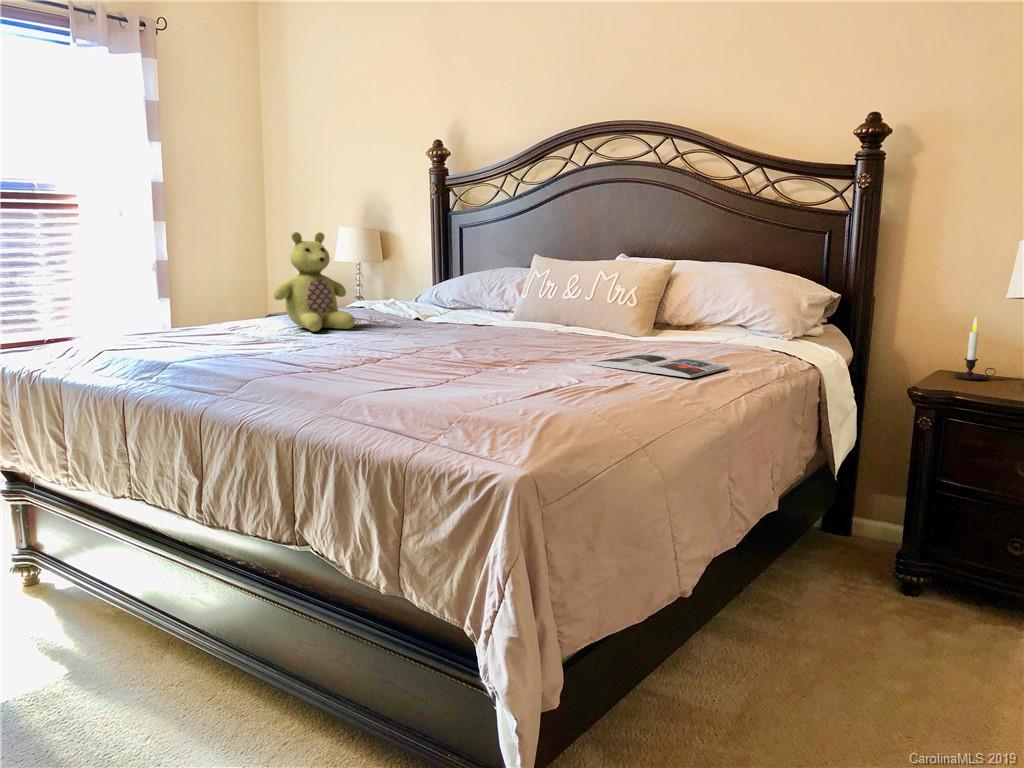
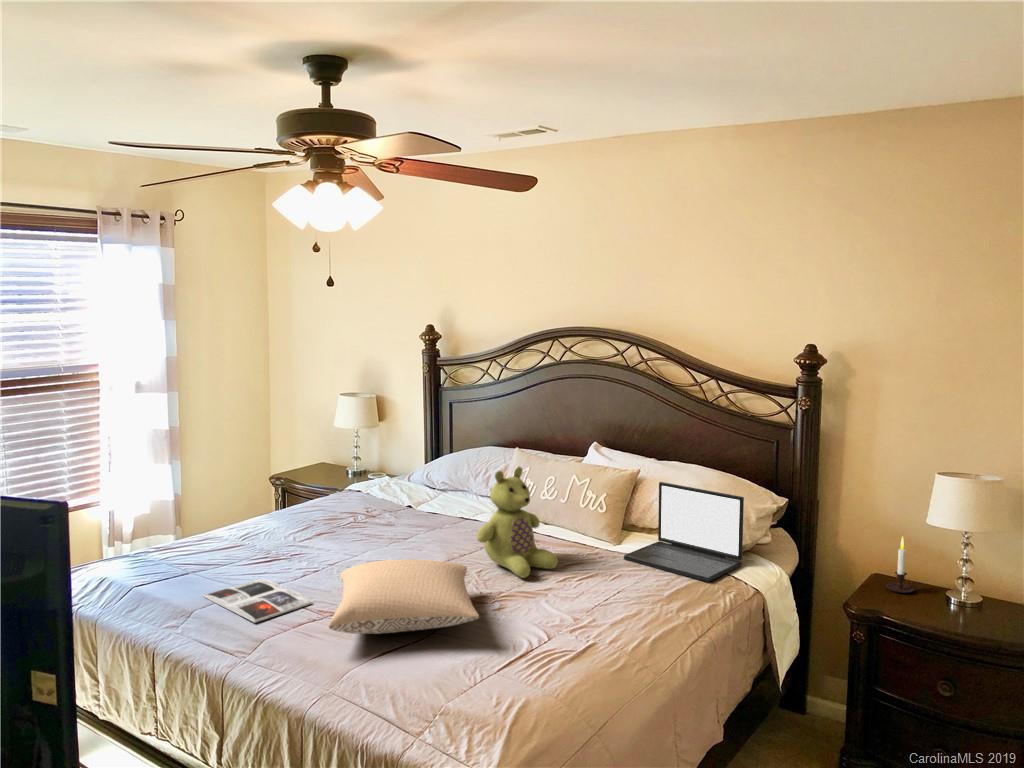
stuffed bear: present [273,232,355,331] -> present [477,467,558,578]
laptop: none [659,265,798,354] -> present [624,482,744,582]
pillow: none [324,306,502,374] -> present [329,559,479,634]
magazine: present [589,354,728,378] -> present [203,579,312,623]

